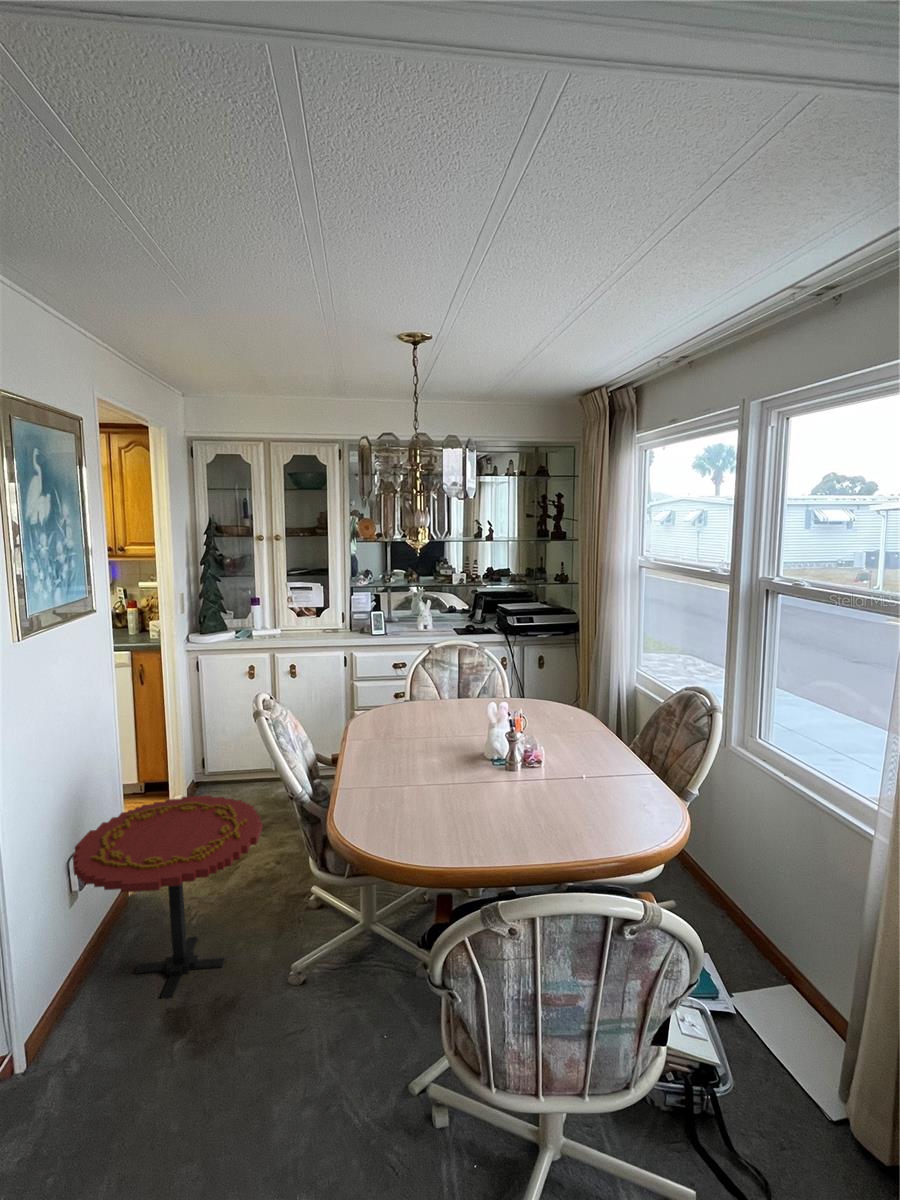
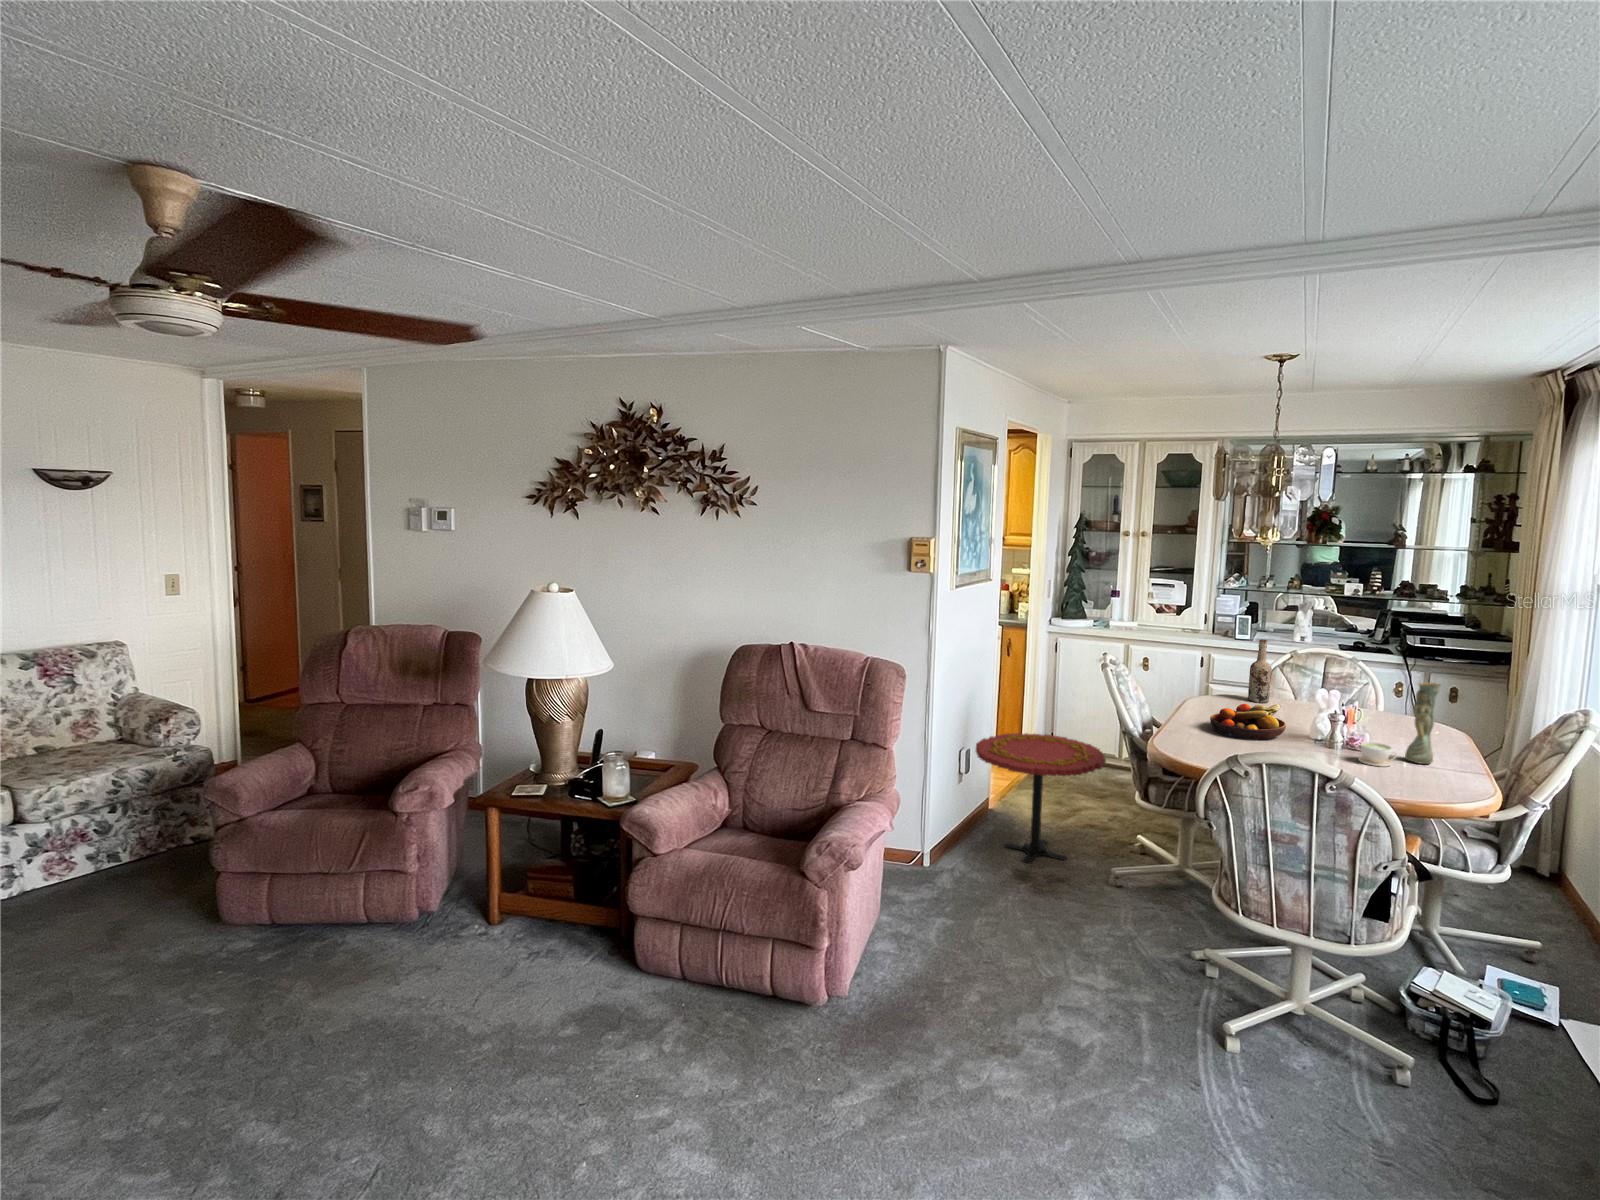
wine bottle: none [404,642,424,710] -> present [1248,639,1272,703]
vase: none [583,681,612,772] -> present [1405,682,1441,764]
fruit bowl: none [384,722,465,780] -> present [1210,704,1286,740]
coffee cup: none [549,759,587,790] -> present [1358,742,1397,767]

